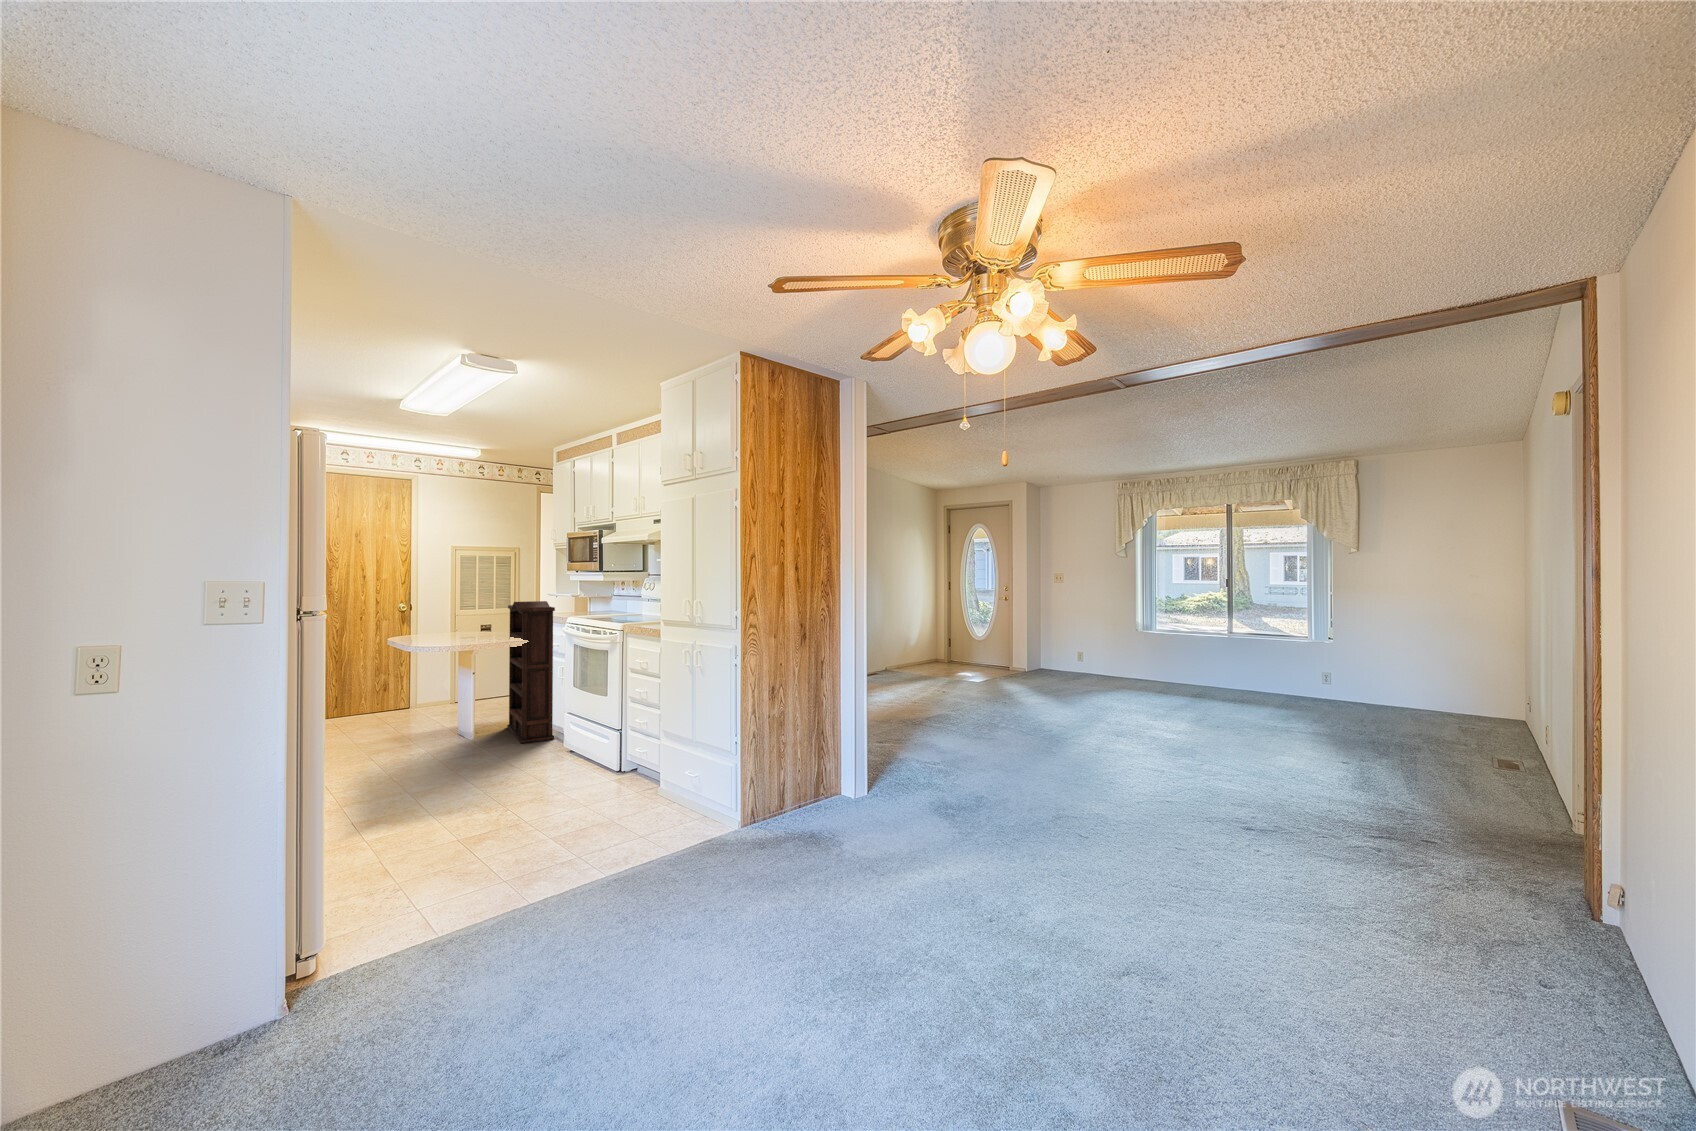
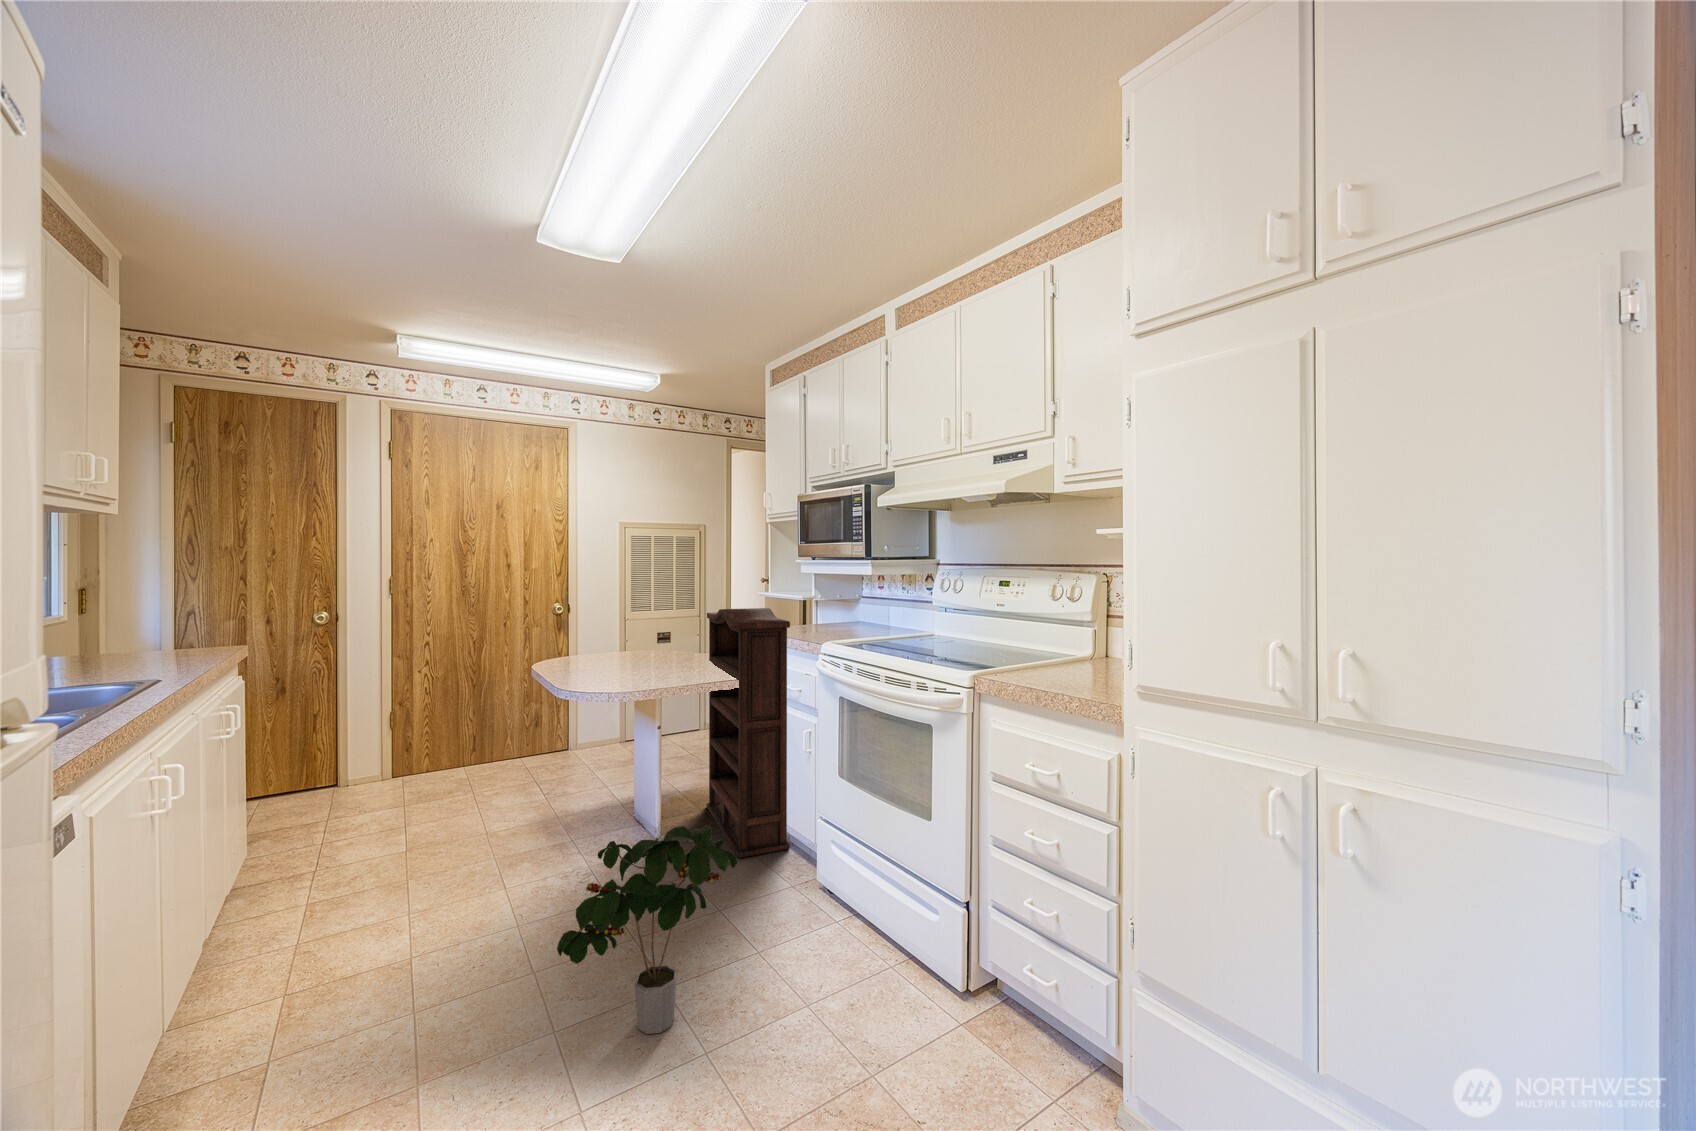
potted plant: none [411,698,505,790] -> present [557,825,737,1034]

